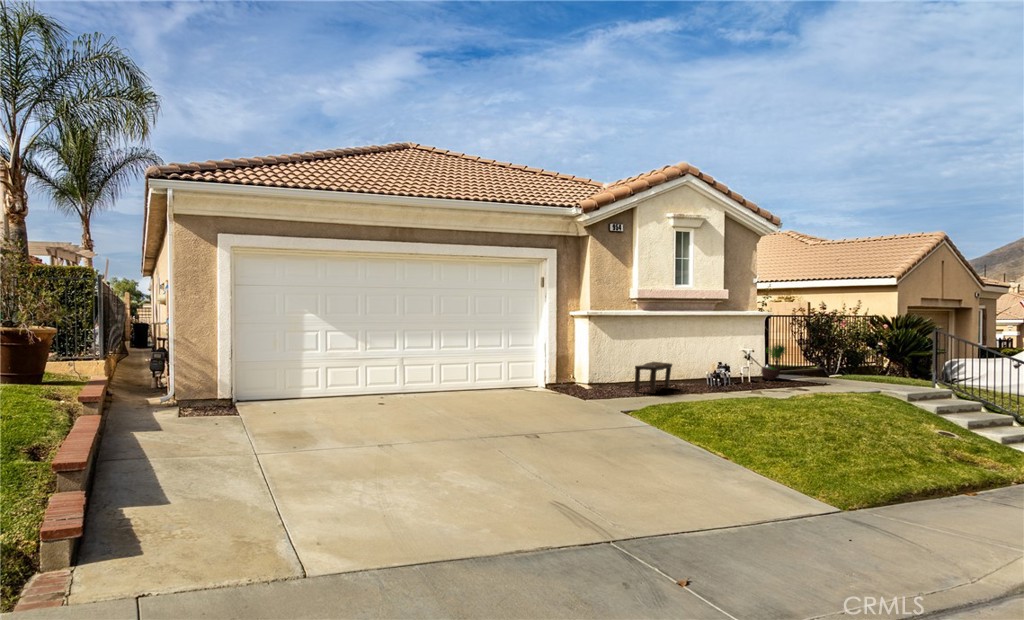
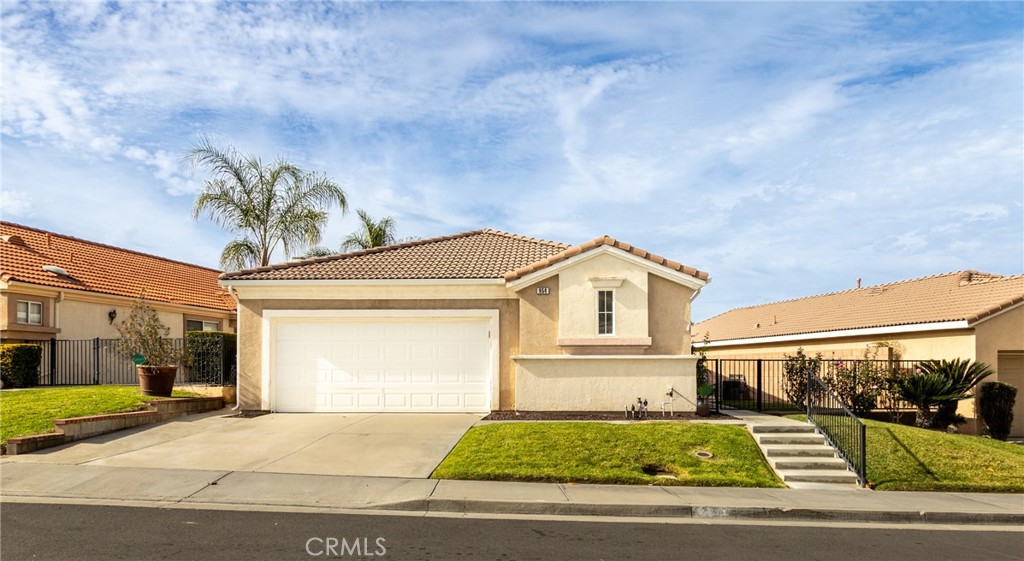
bench: present [634,362,672,394] -> none [547,396,587,422]

